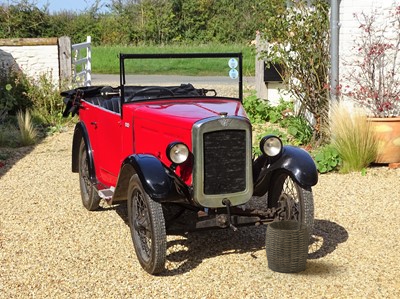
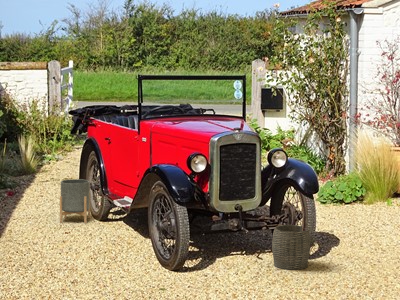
planter: none [49,165,84,212] -> present [60,179,90,223]

